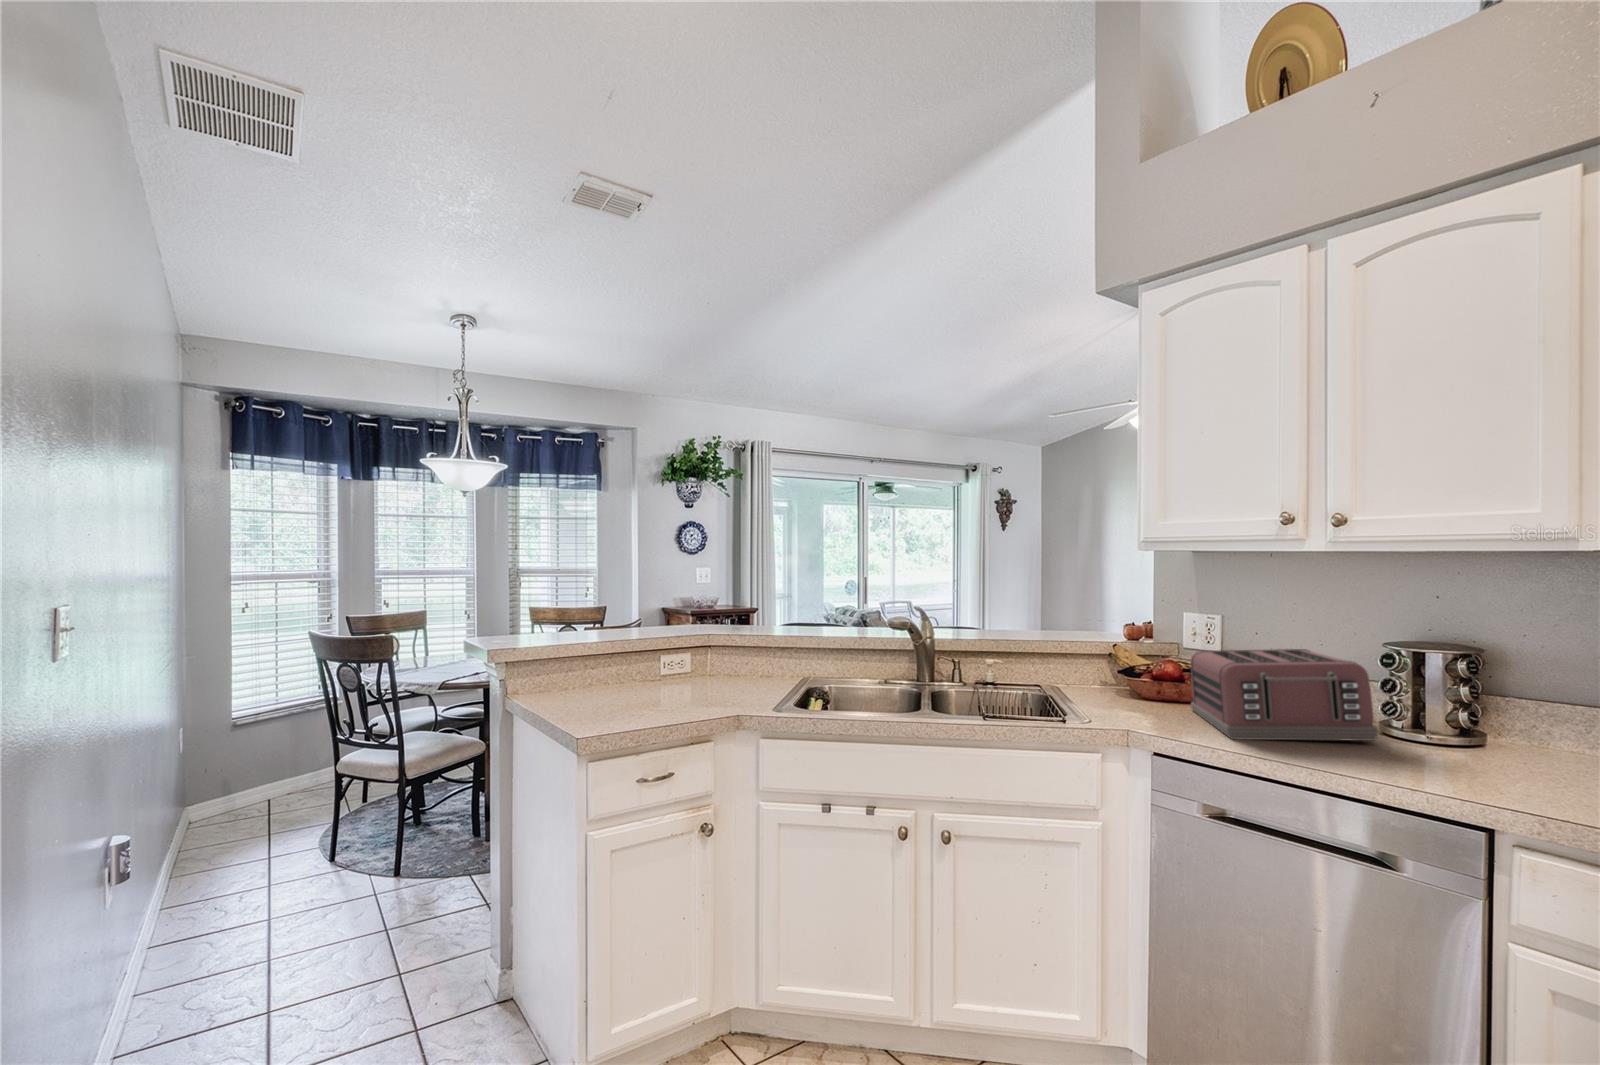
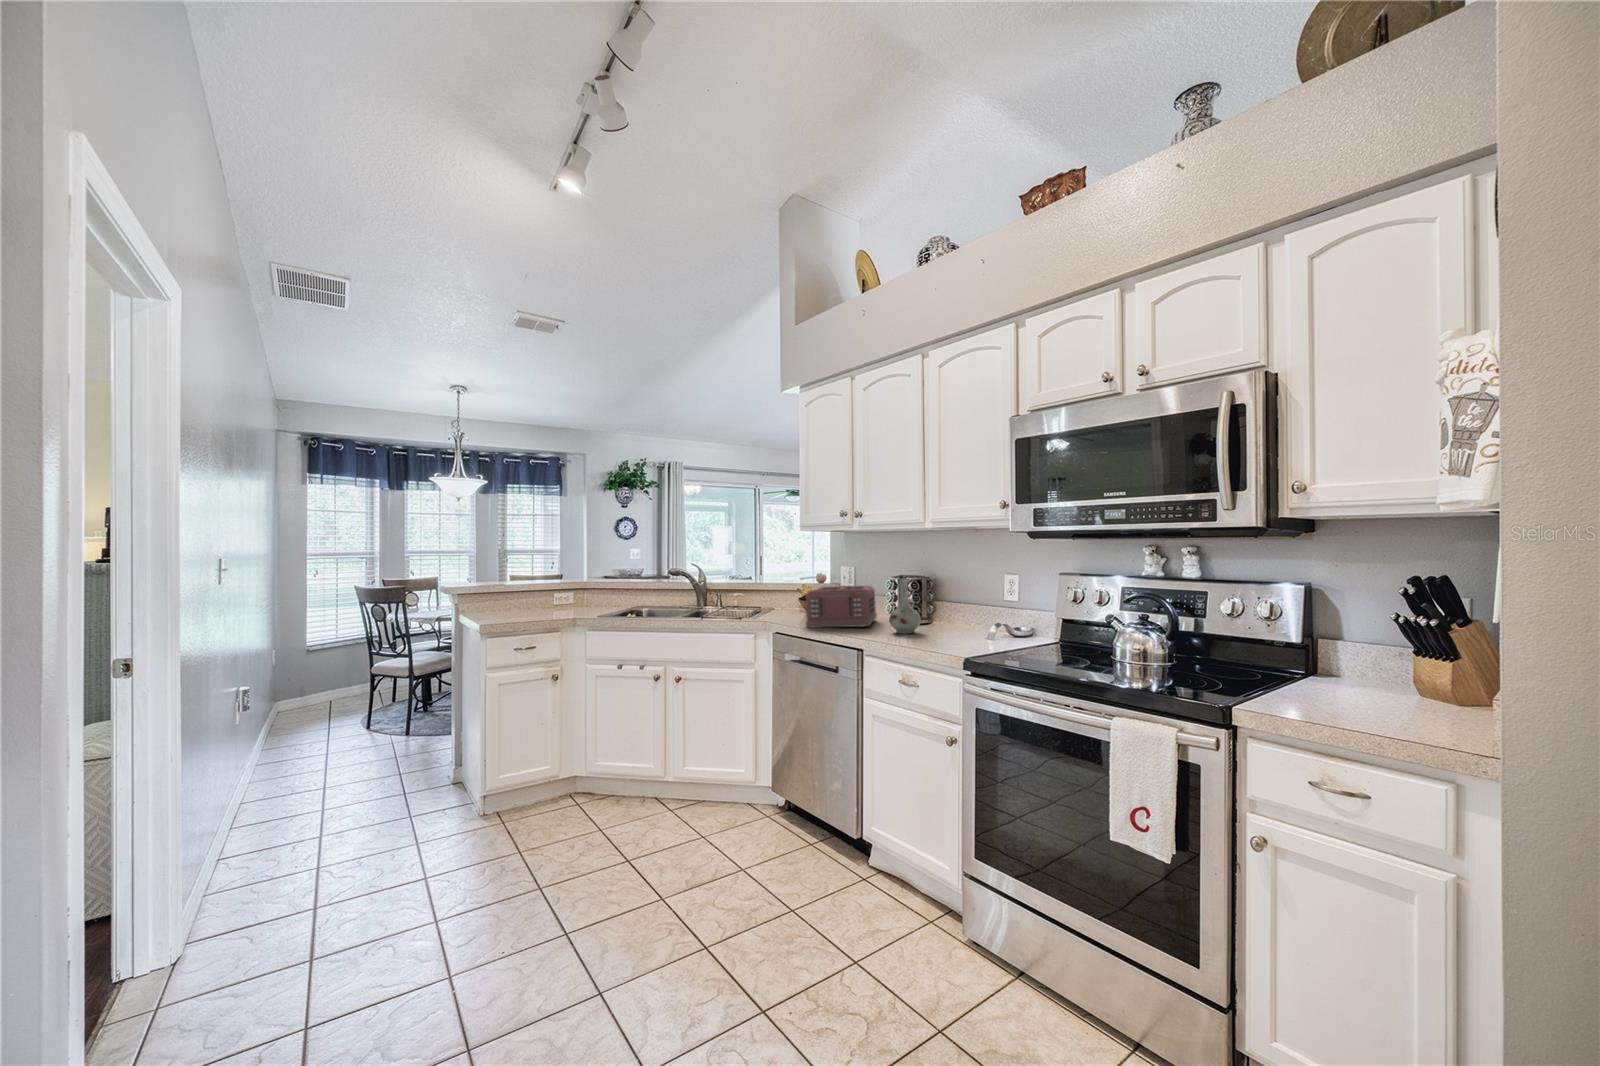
vase: none [1452,638,1544,767] -> present [889,575,921,634]

